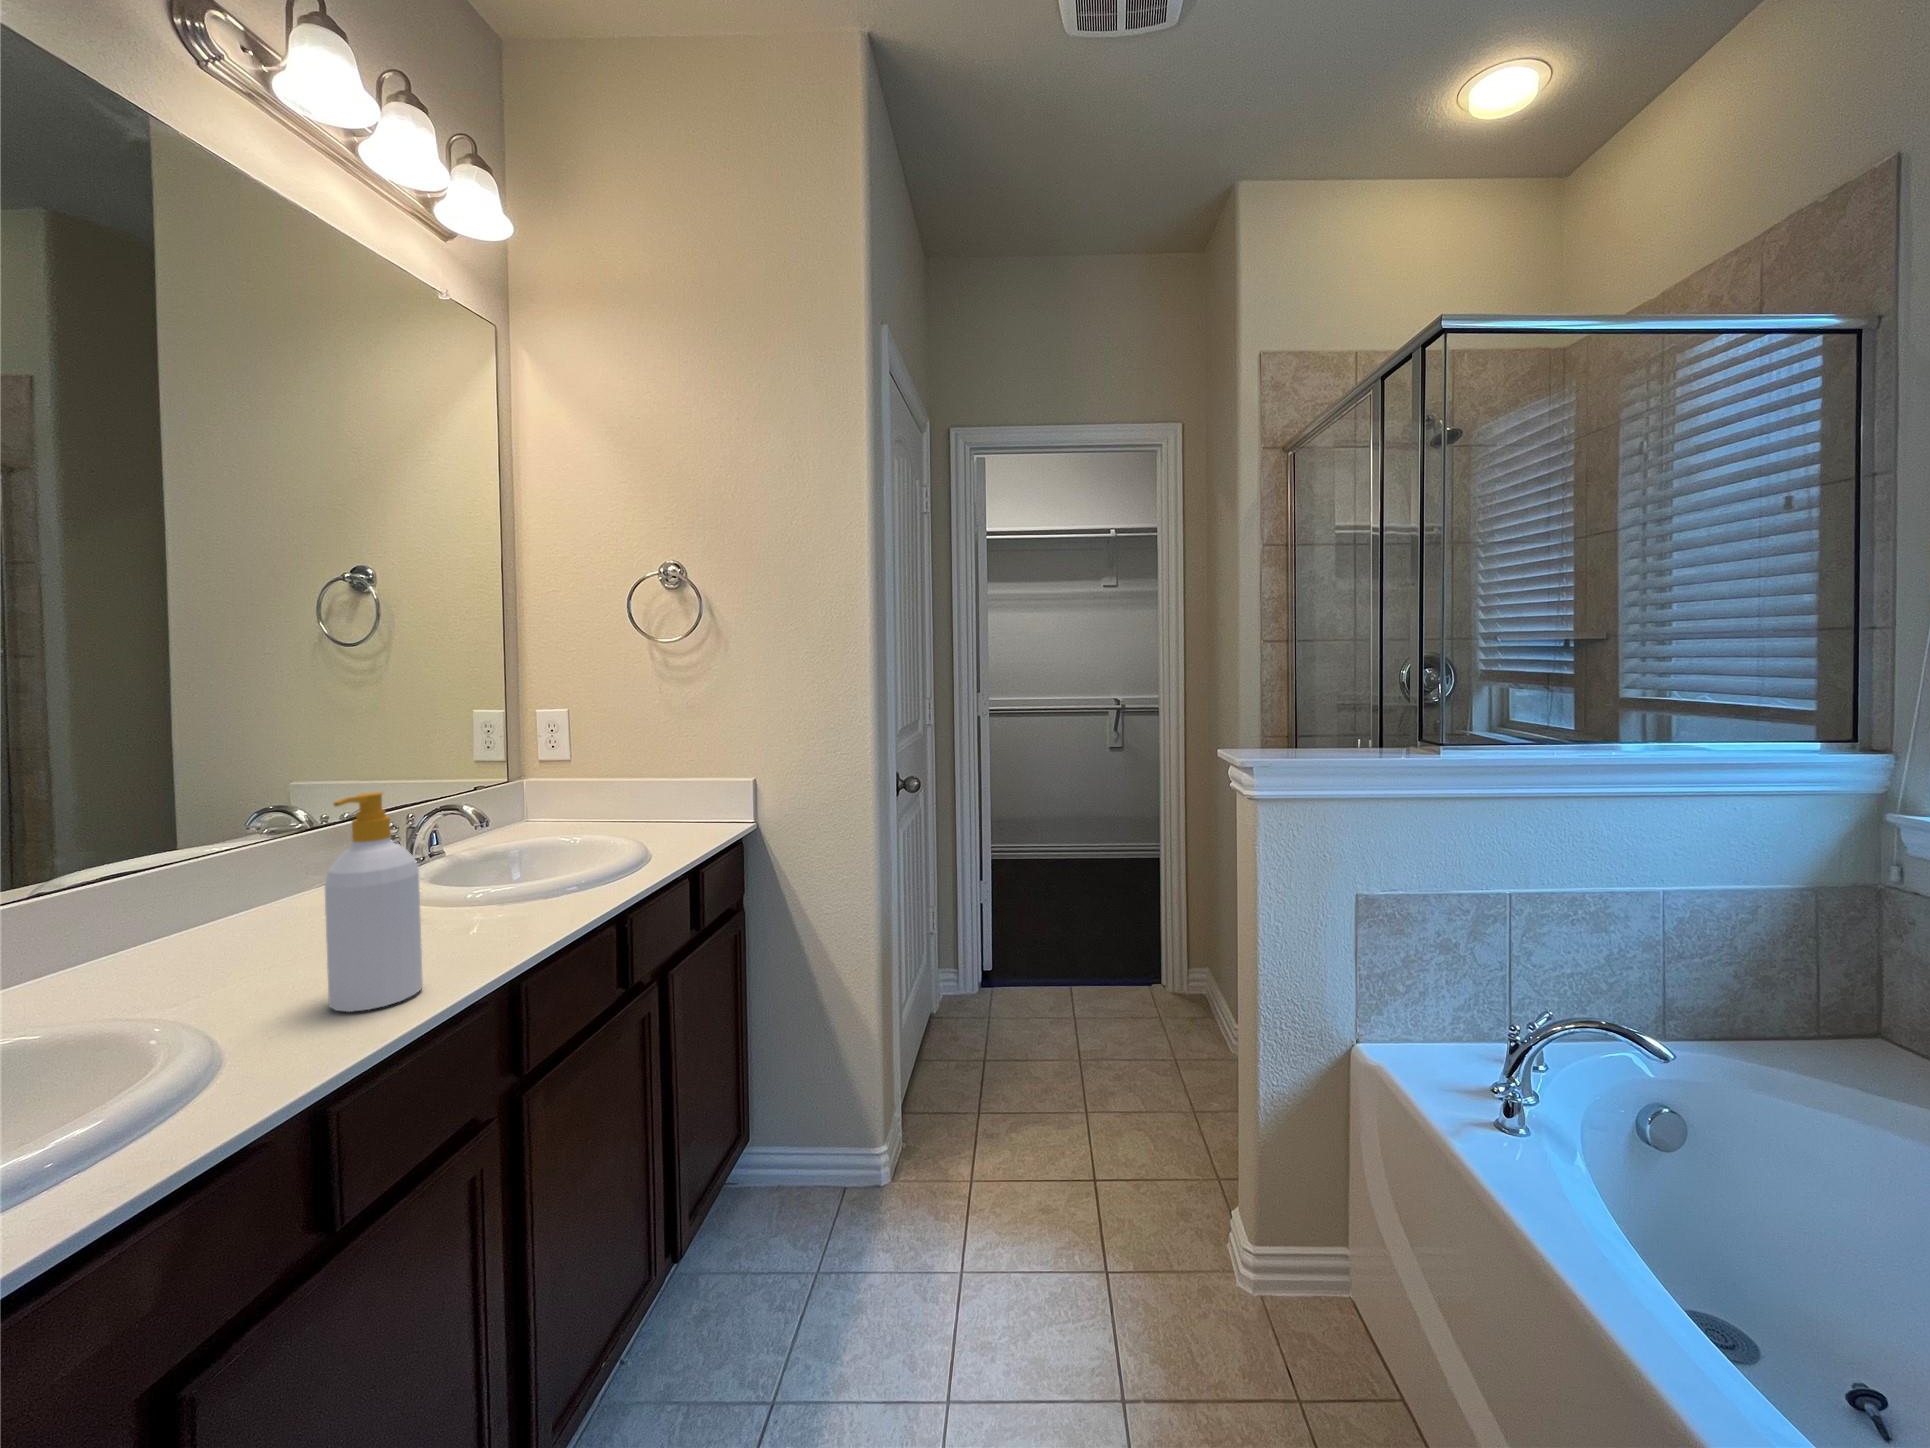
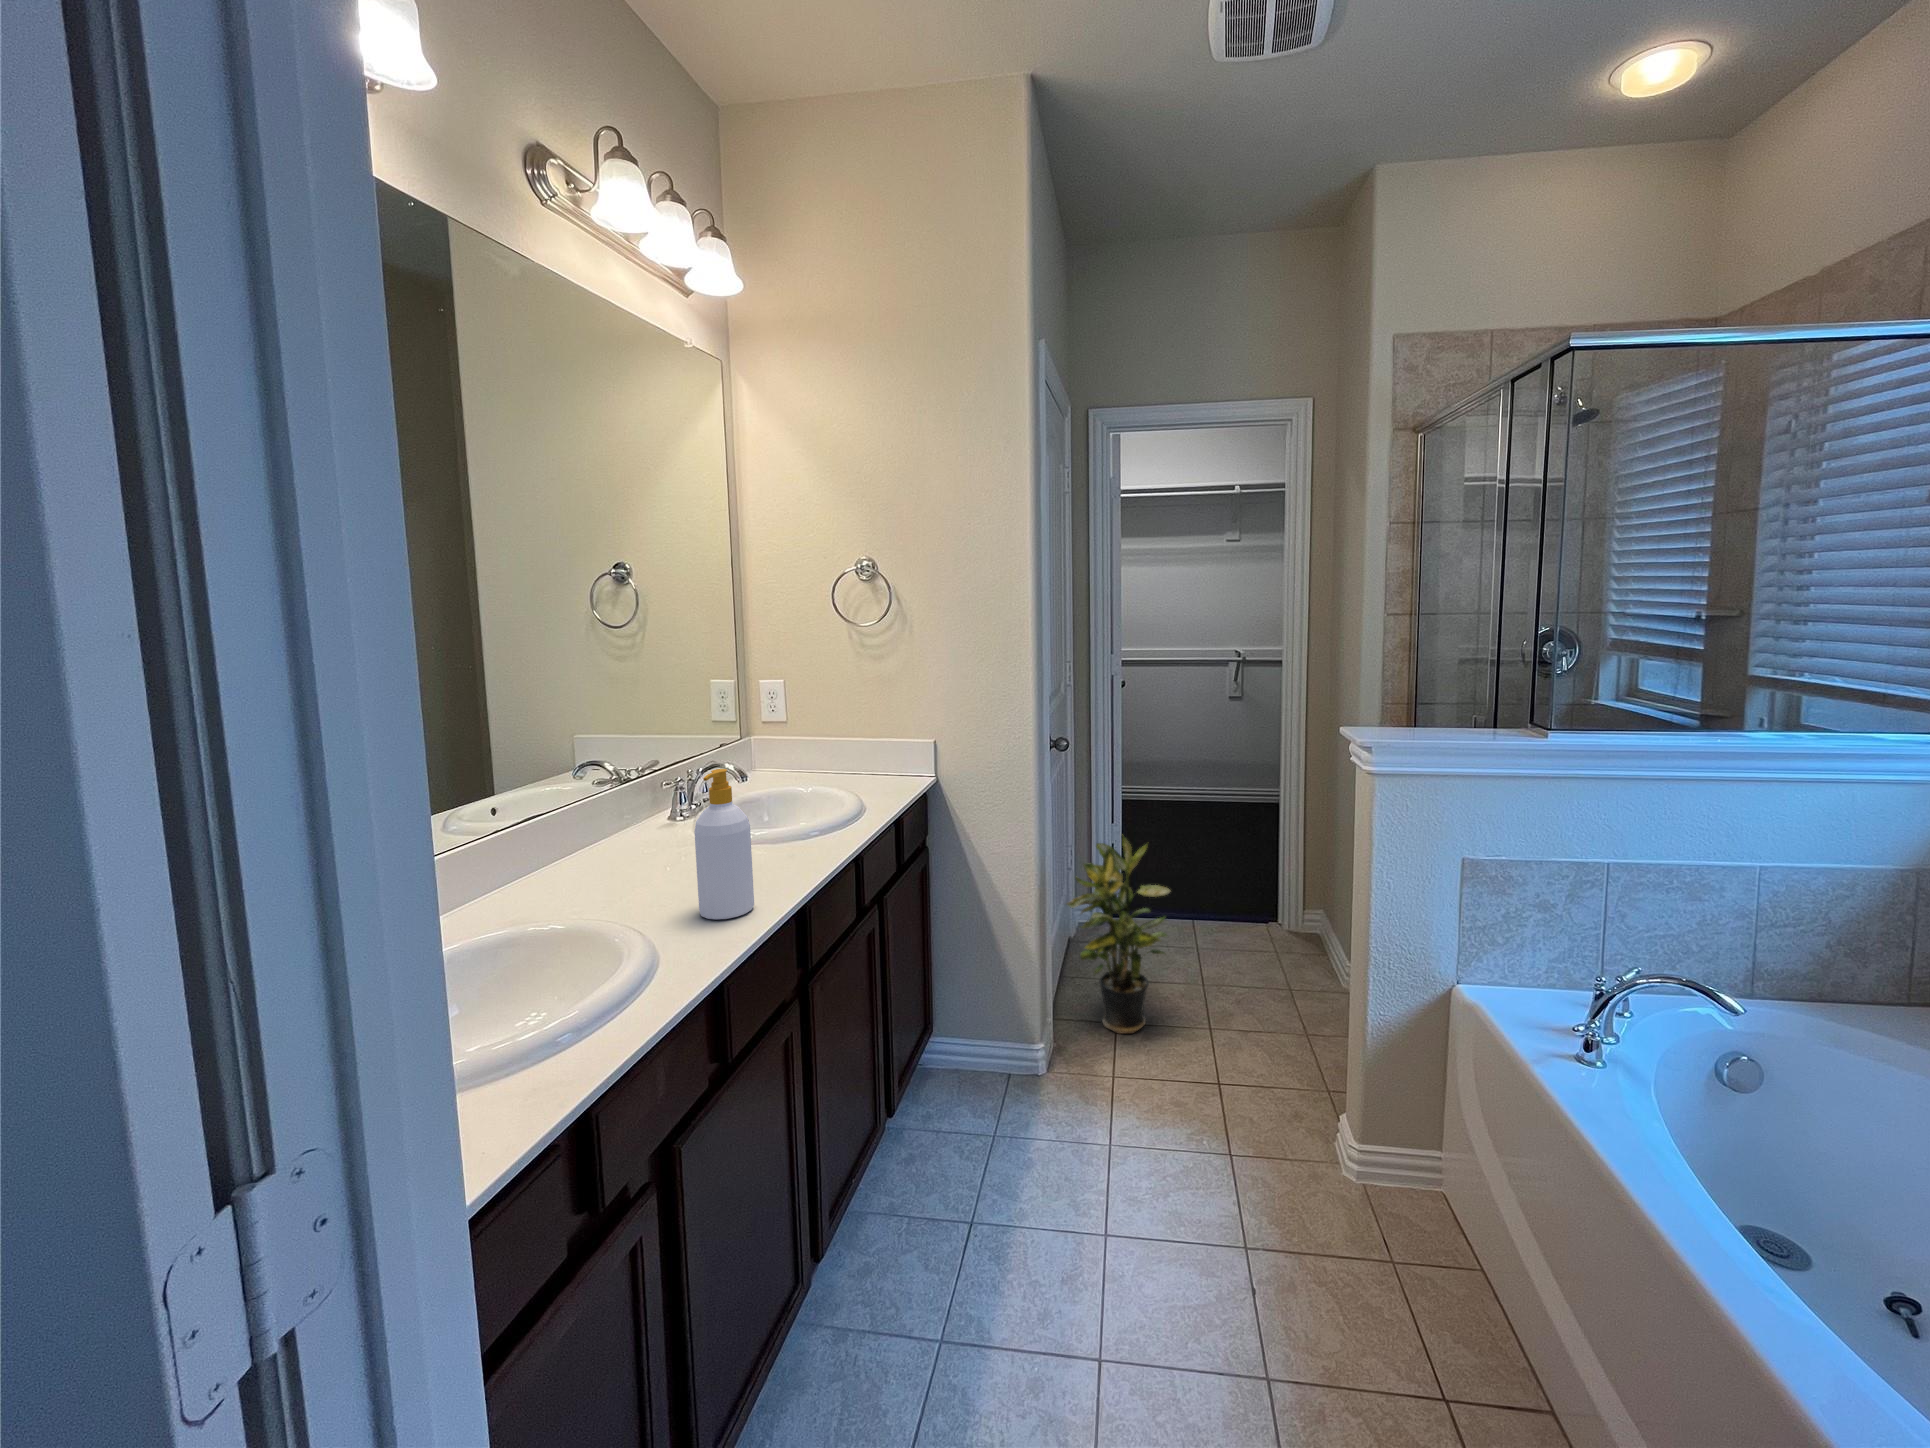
potted plant: none [918,887,1039,1125] -> present [1067,836,1170,1034]

